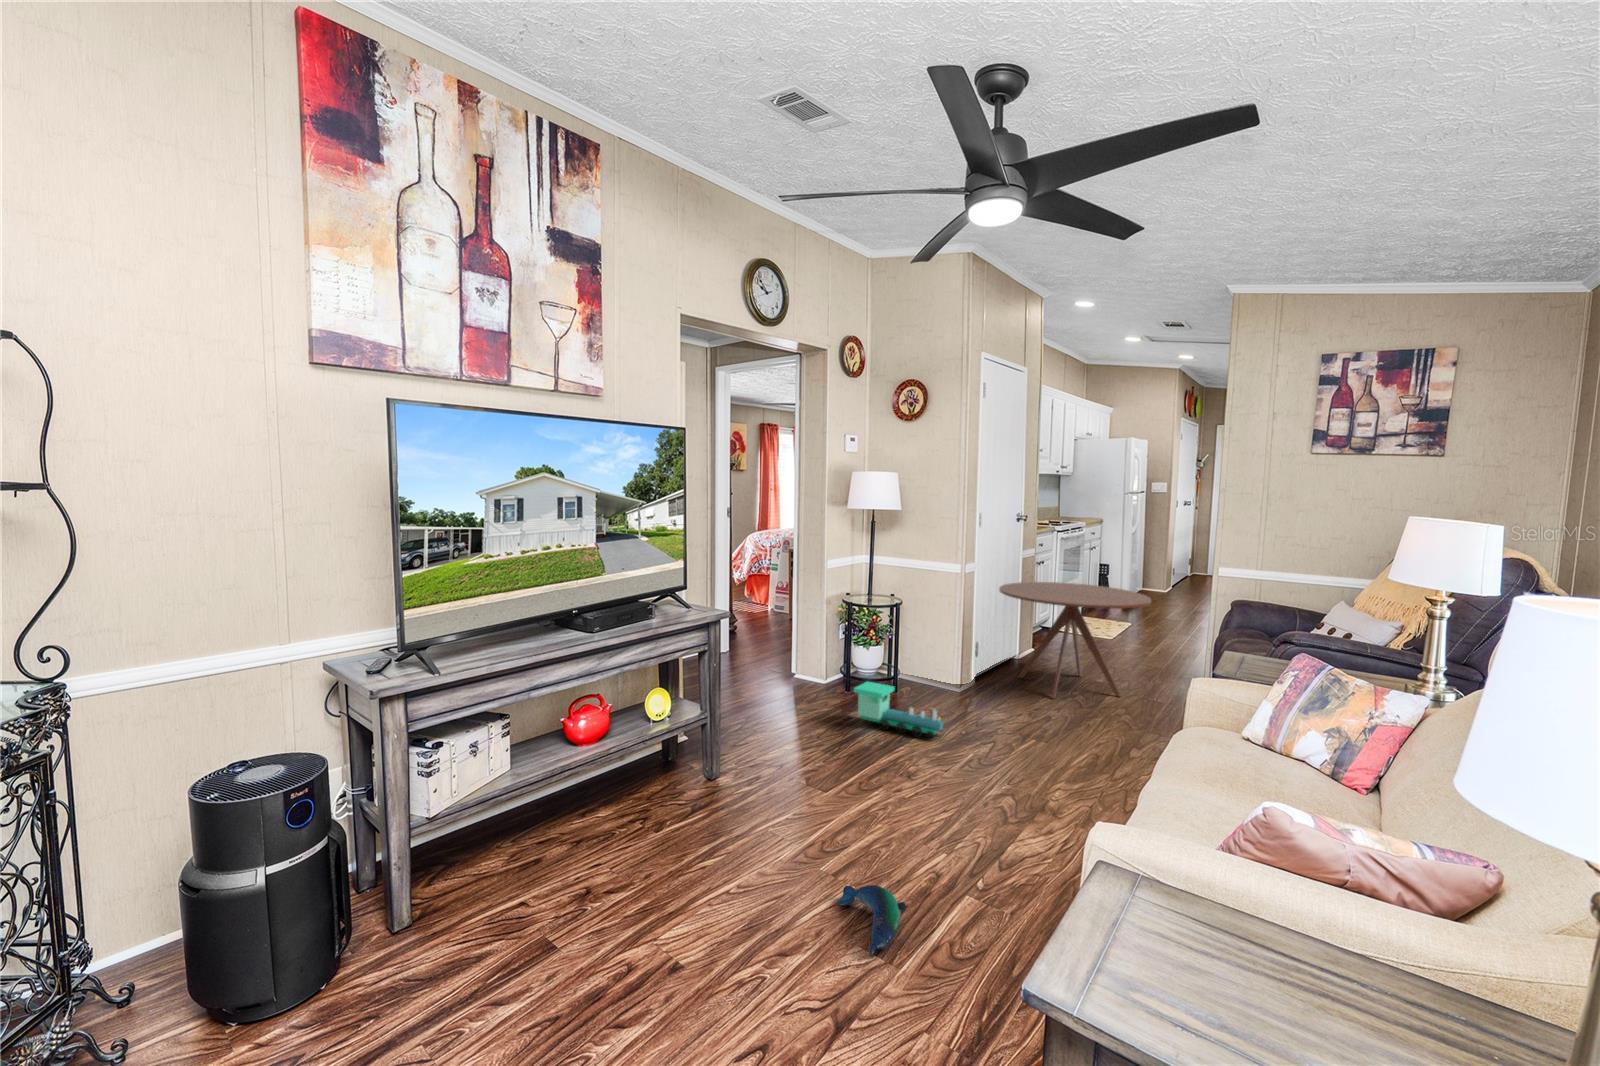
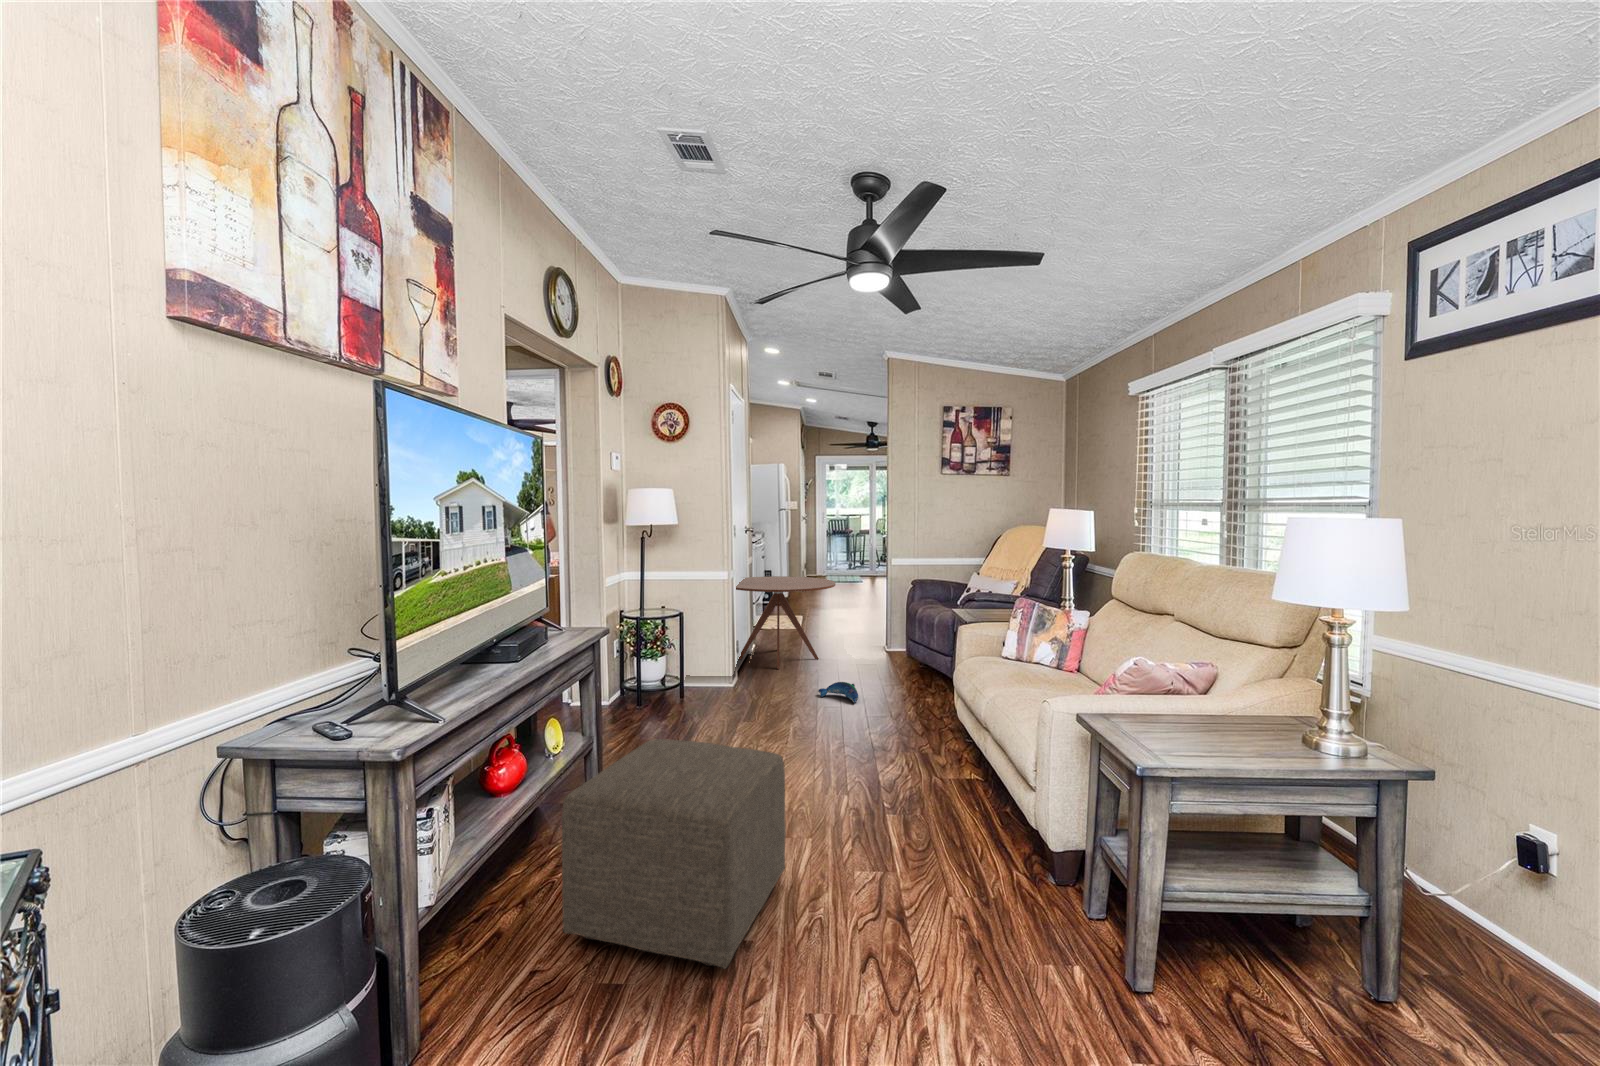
toy train: present [854,682,943,738] -> none [654,679,737,718]
ottoman: none [558,737,783,980] -> present [562,739,786,969]
plush toy: present [838,885,905,955] -> present [818,682,858,703]

